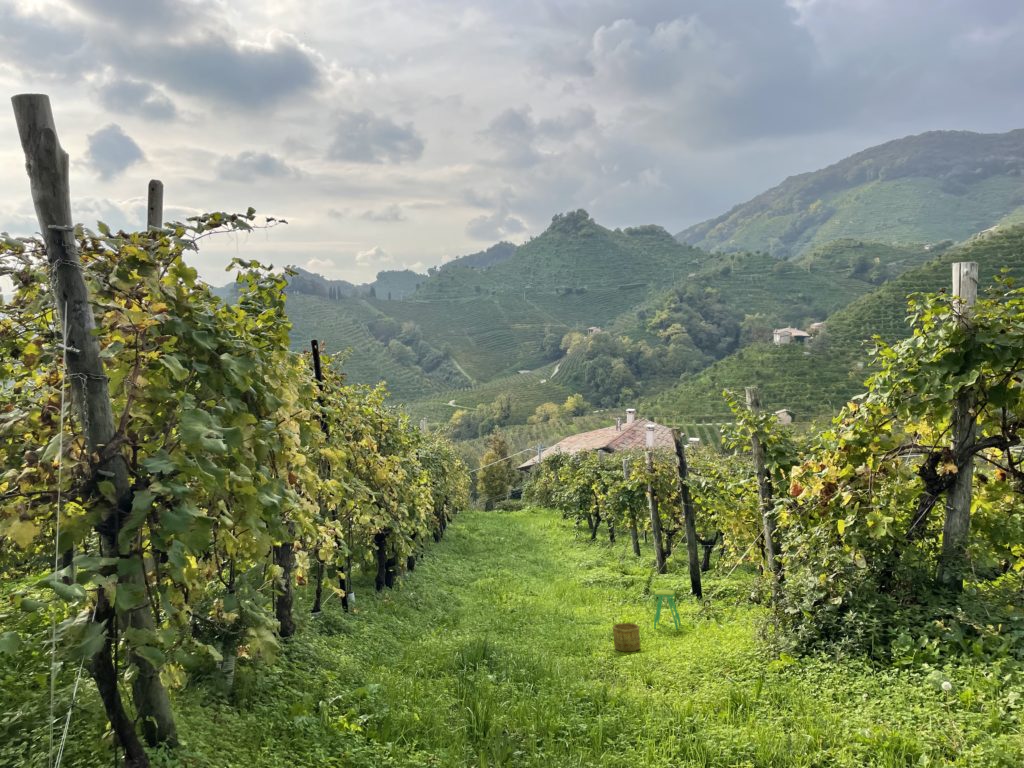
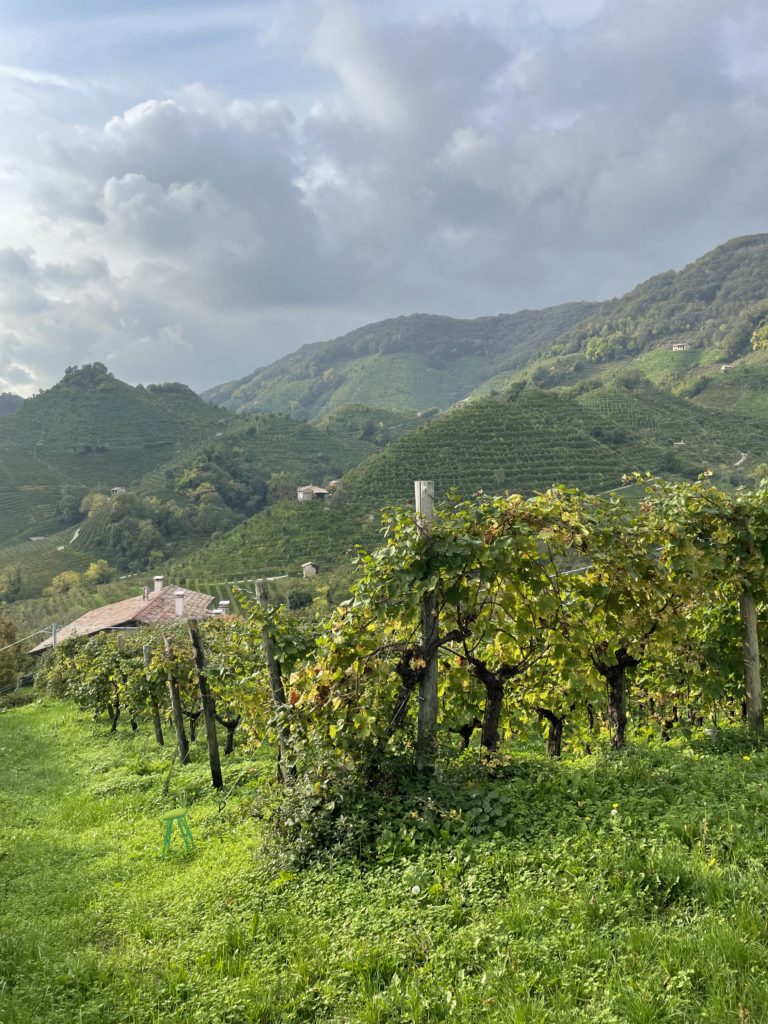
wooden bucket: present [613,623,640,652] -> none [105,868,140,909]

